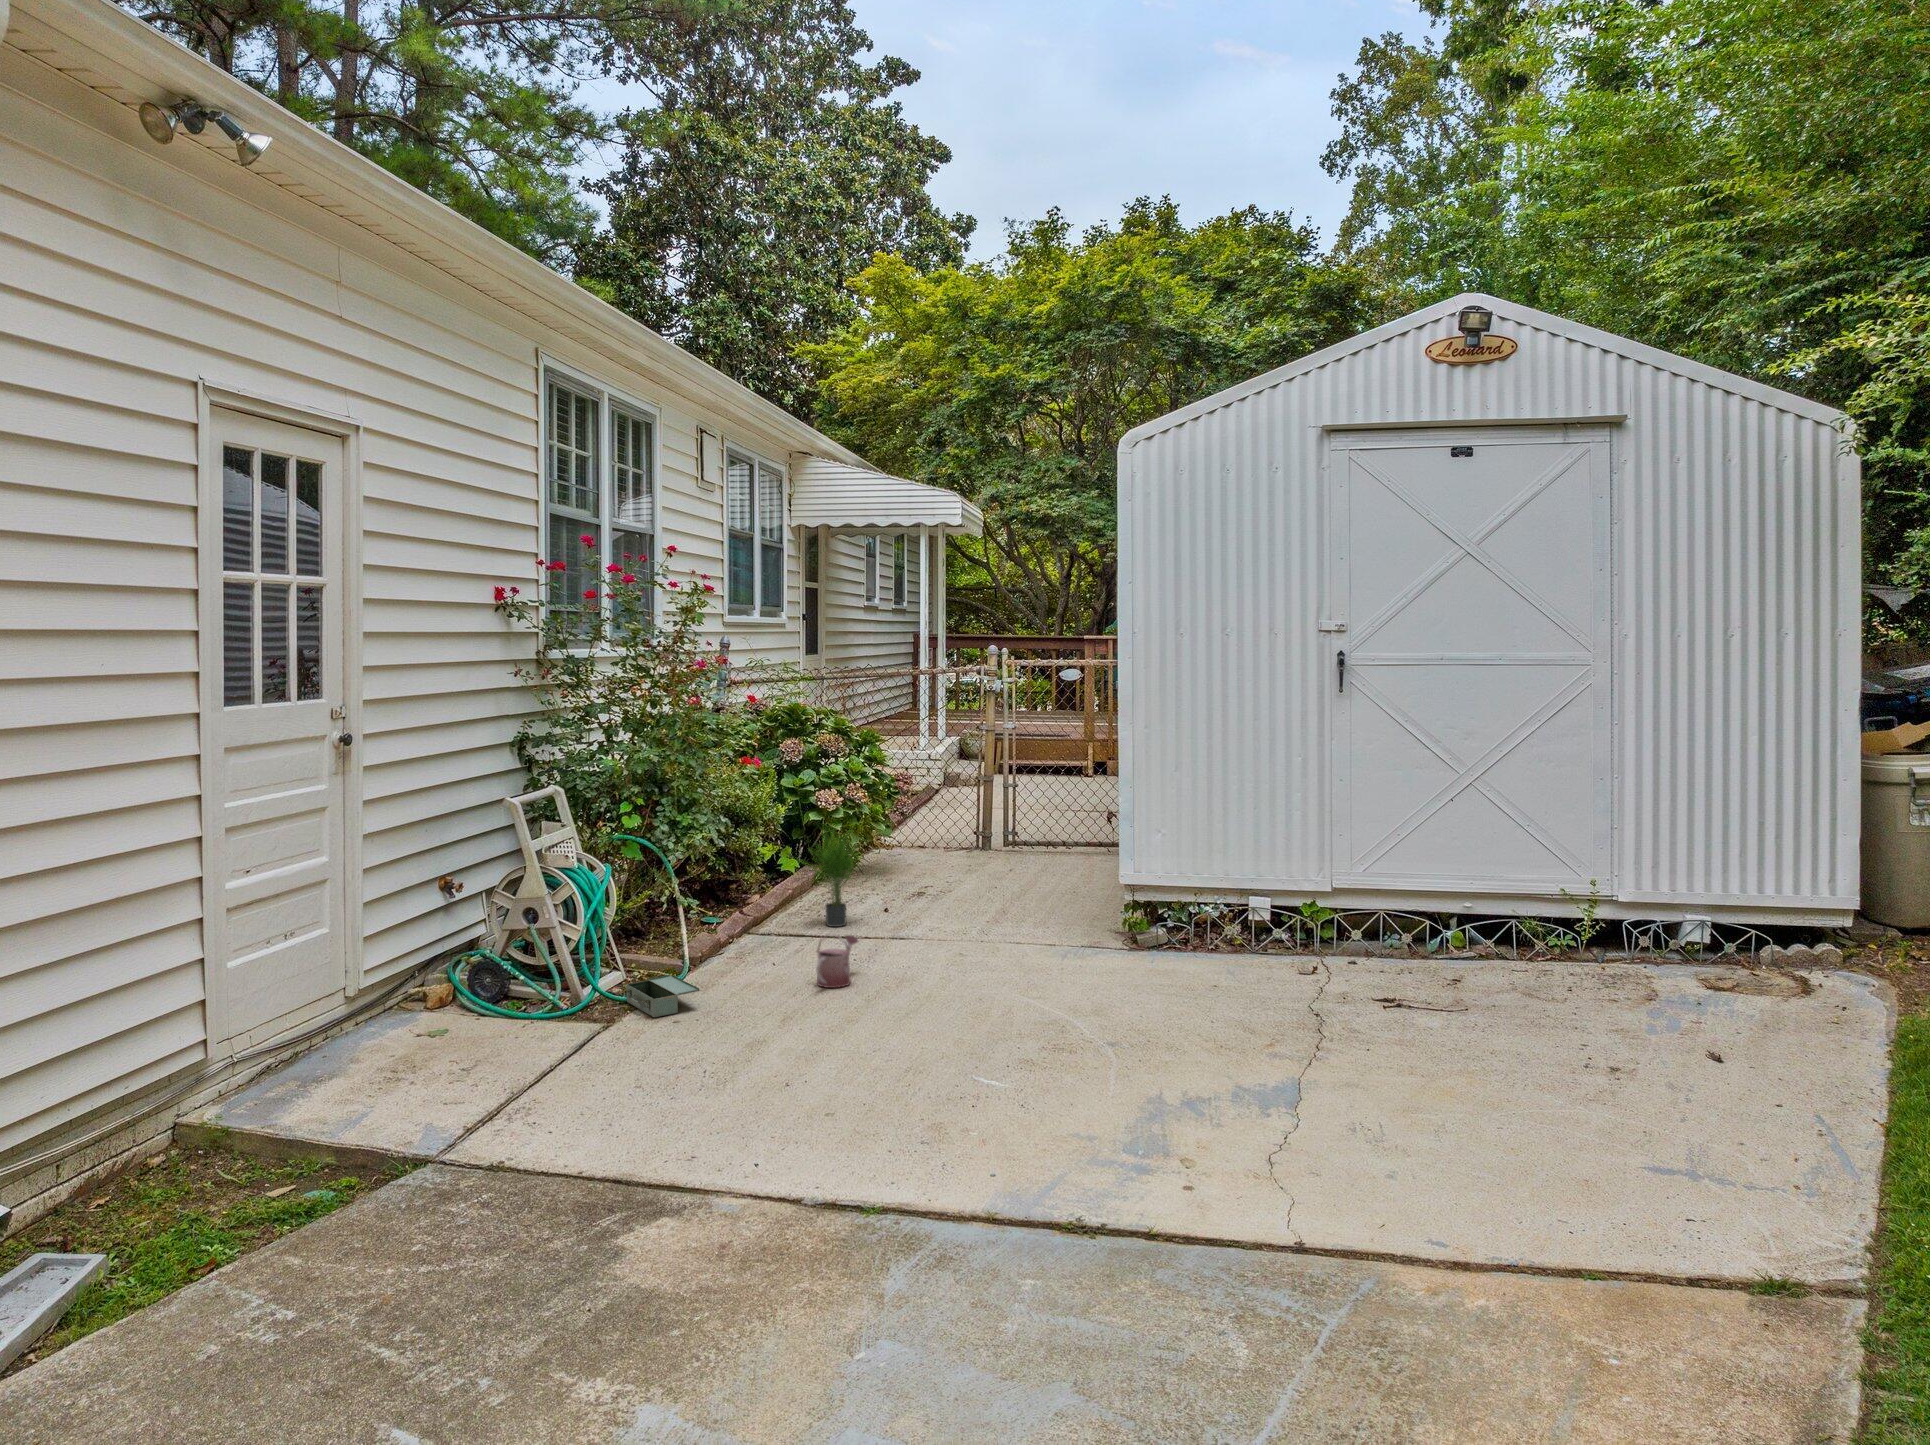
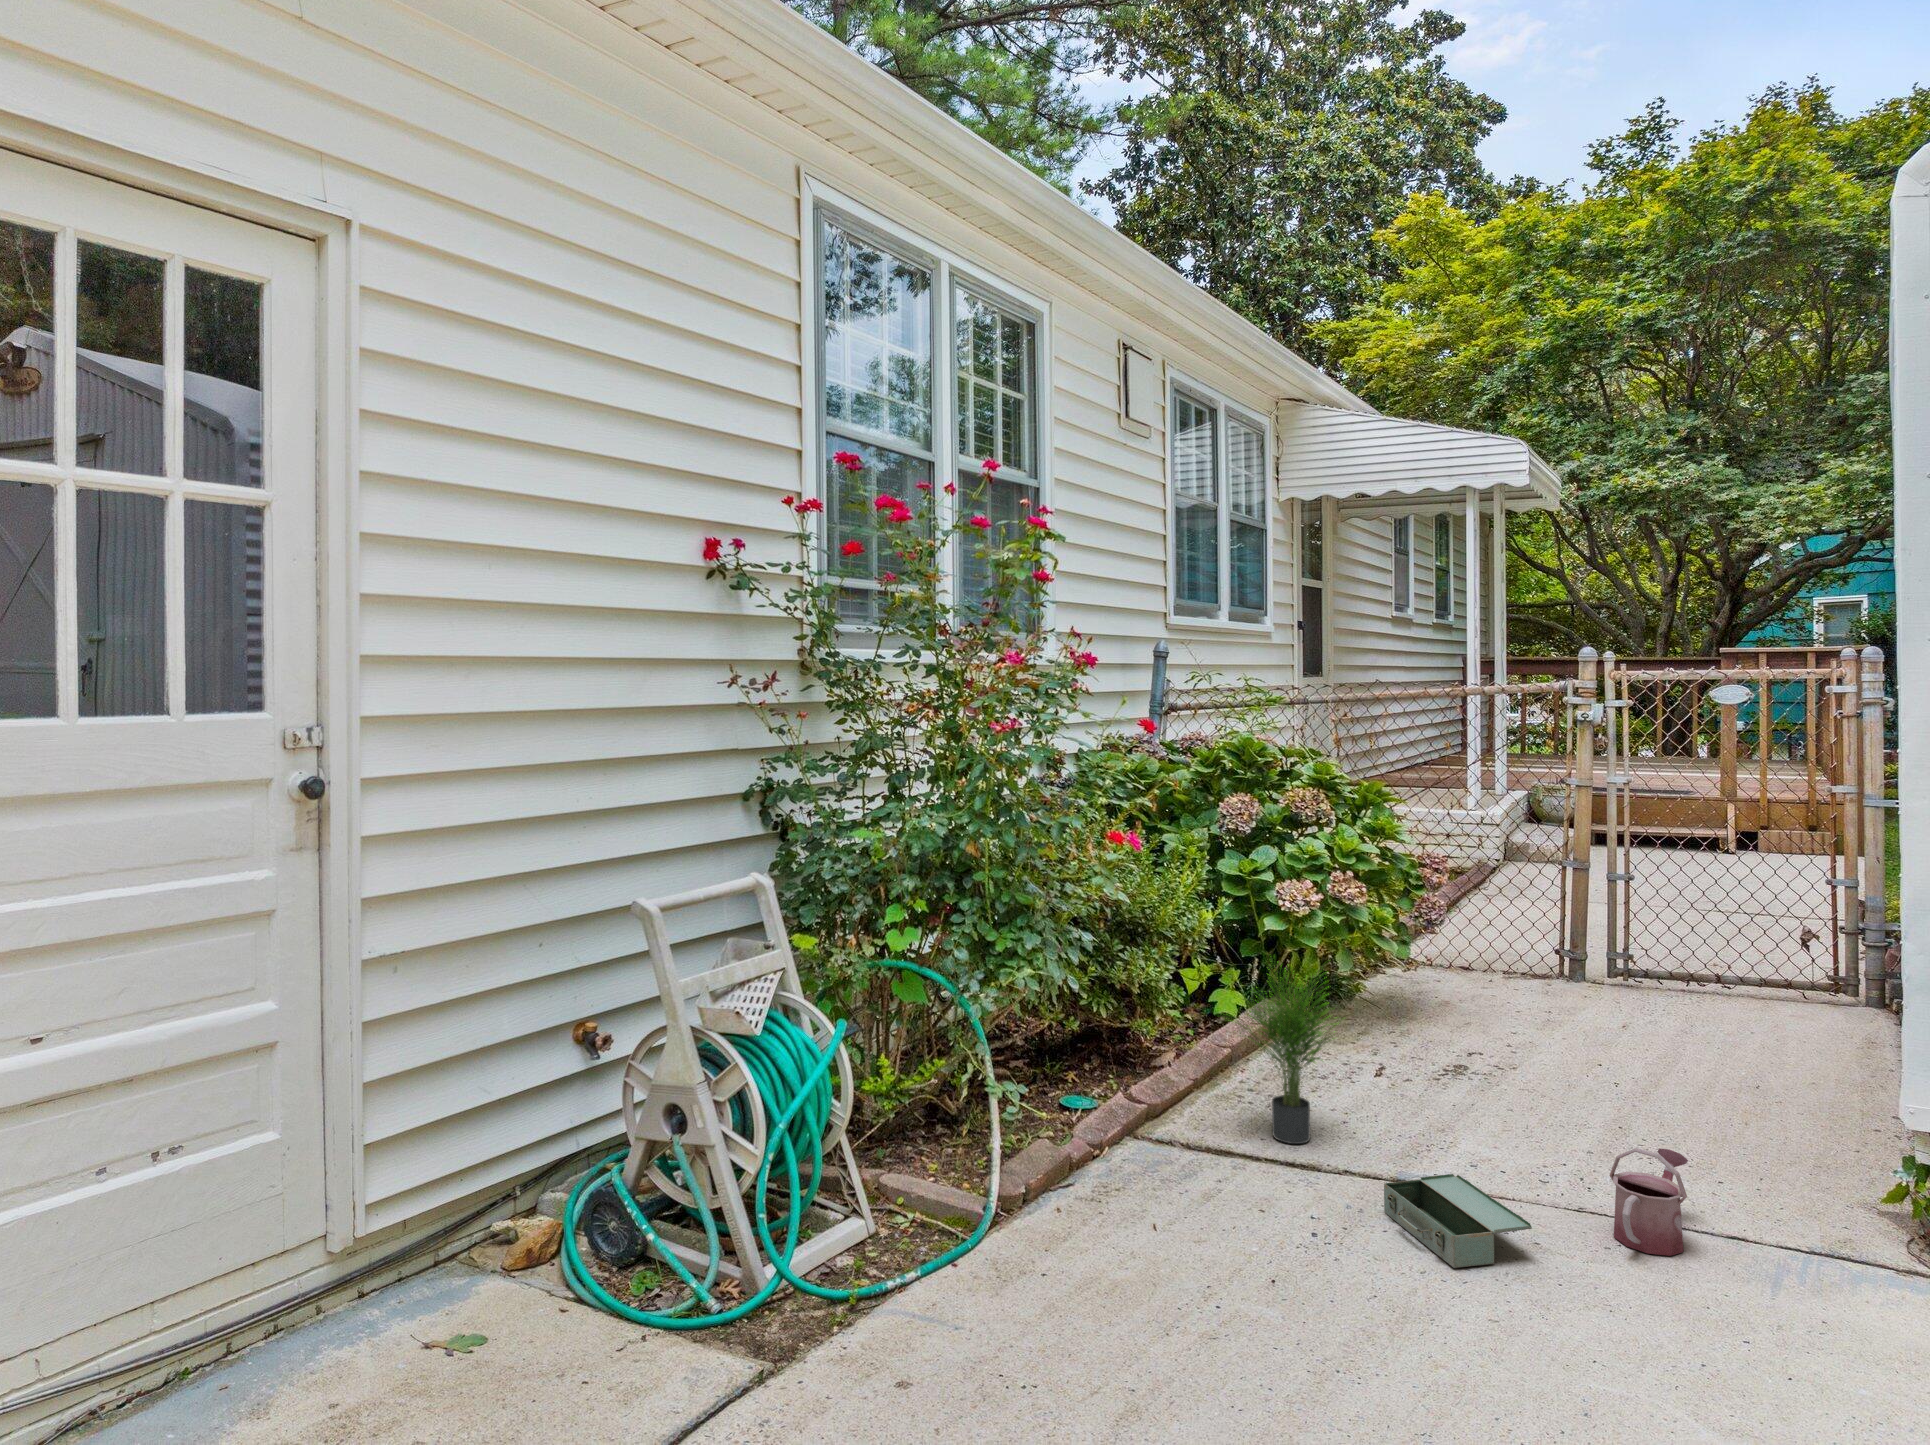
watering can: present [816,934,858,988] -> present [1609,1148,1688,1256]
toolbox: present [626,975,700,1017] -> present [1384,1174,1532,1268]

